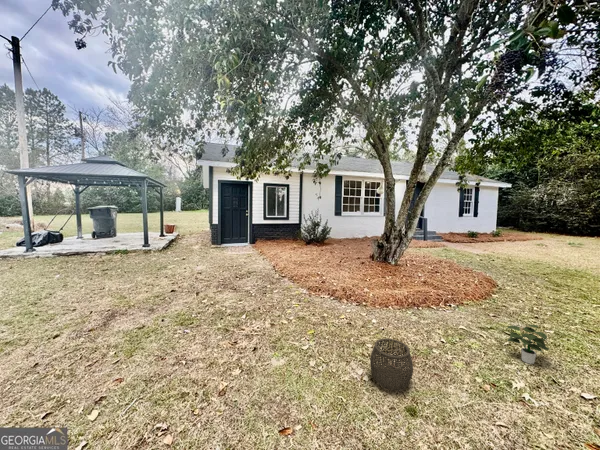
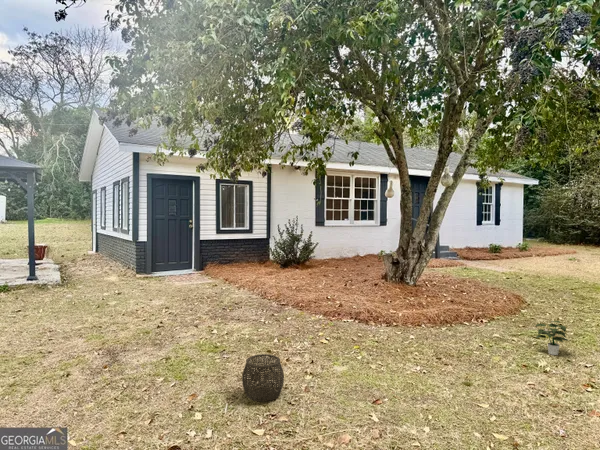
woven basket: present [370,338,413,391] -> present [242,354,284,401]

